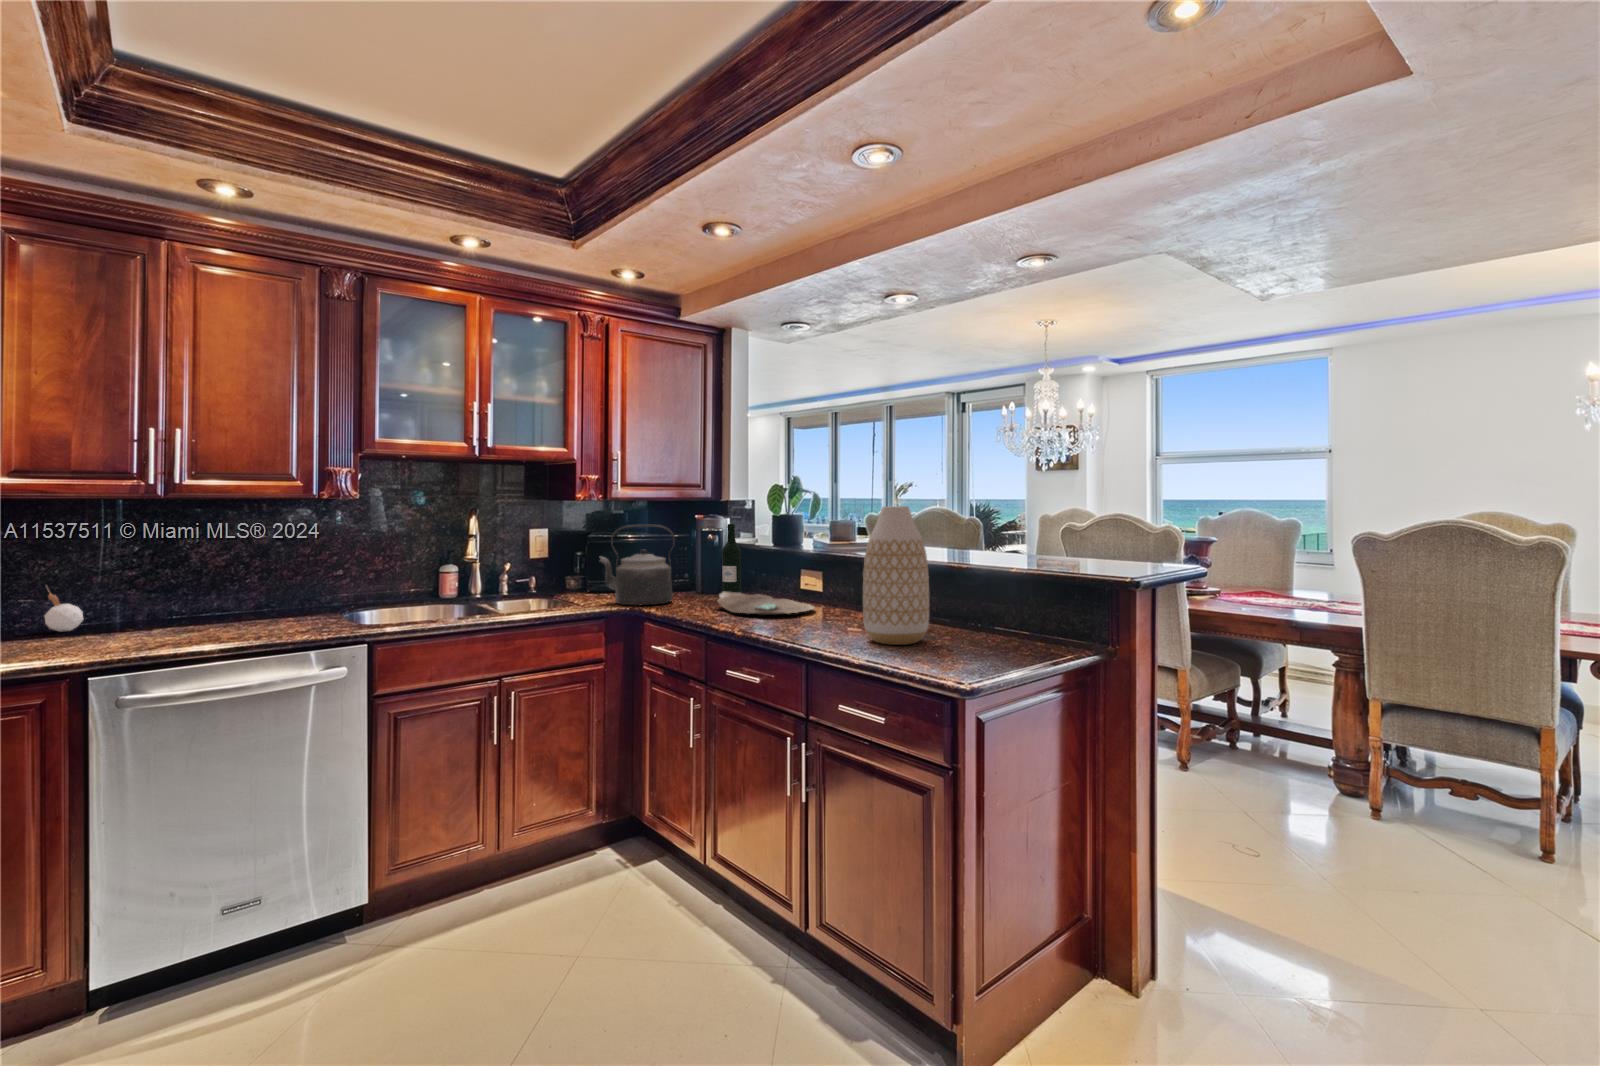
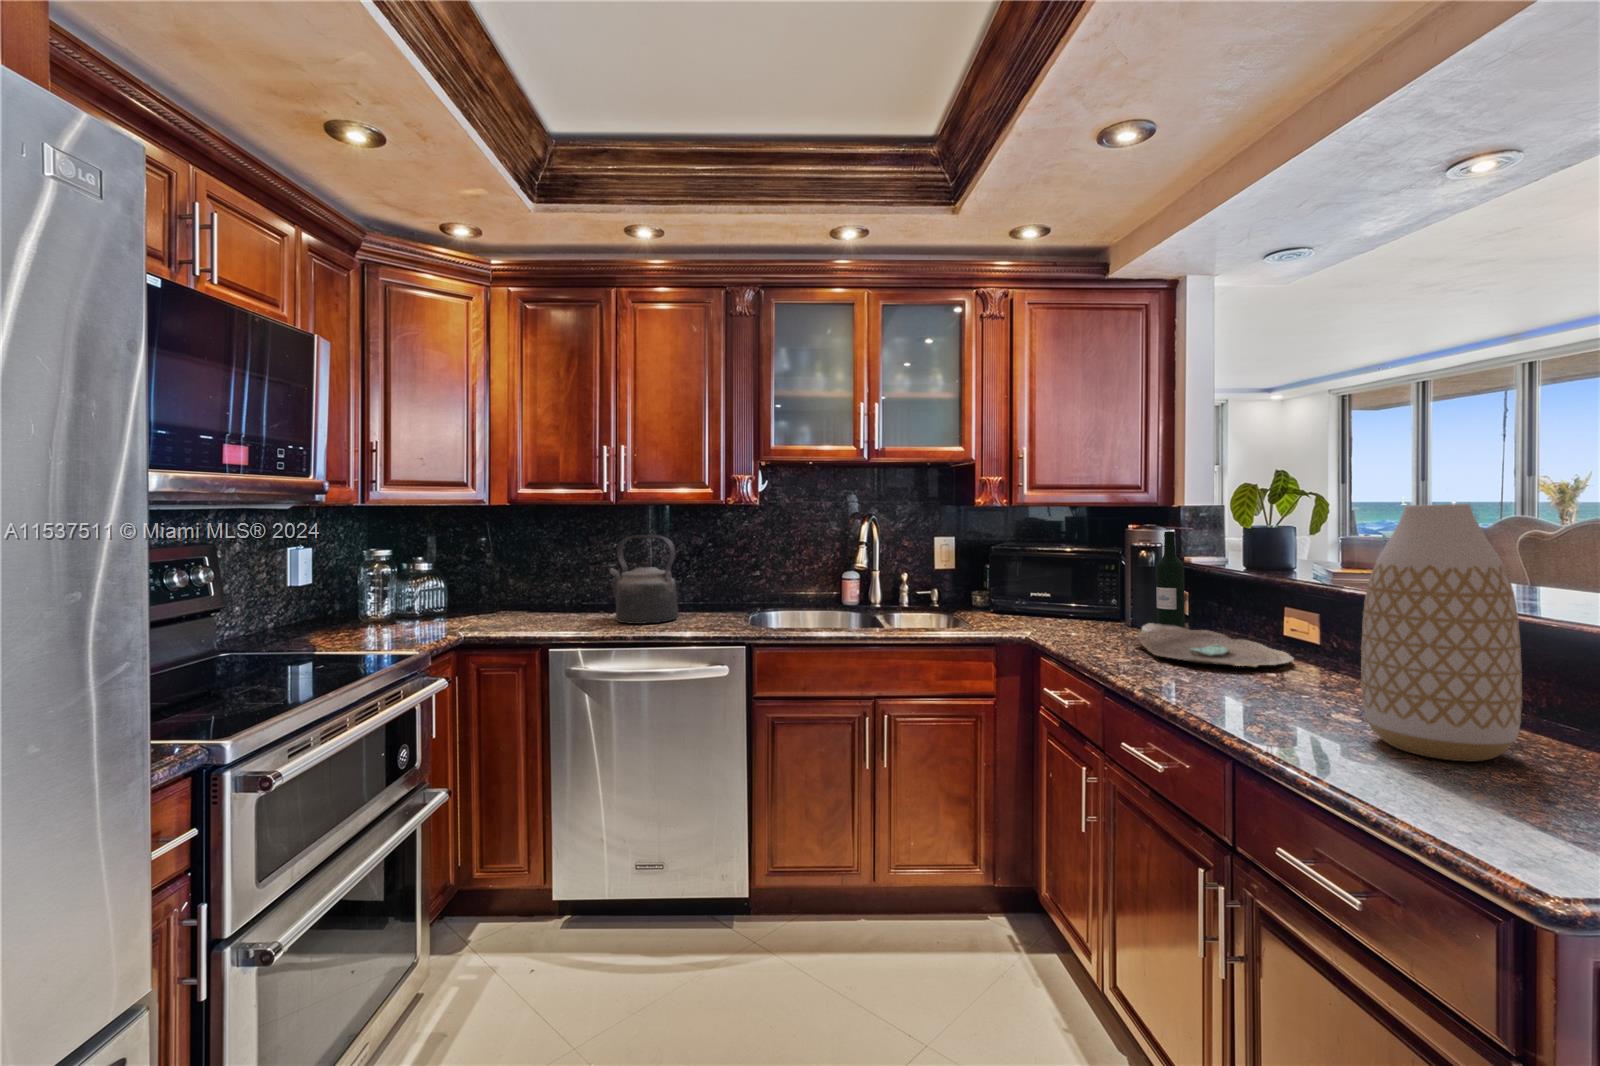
kettle: present [600,525,674,605] -> present [610,535,678,624]
candle: present [45,590,83,632] -> none [555,578,578,615]

